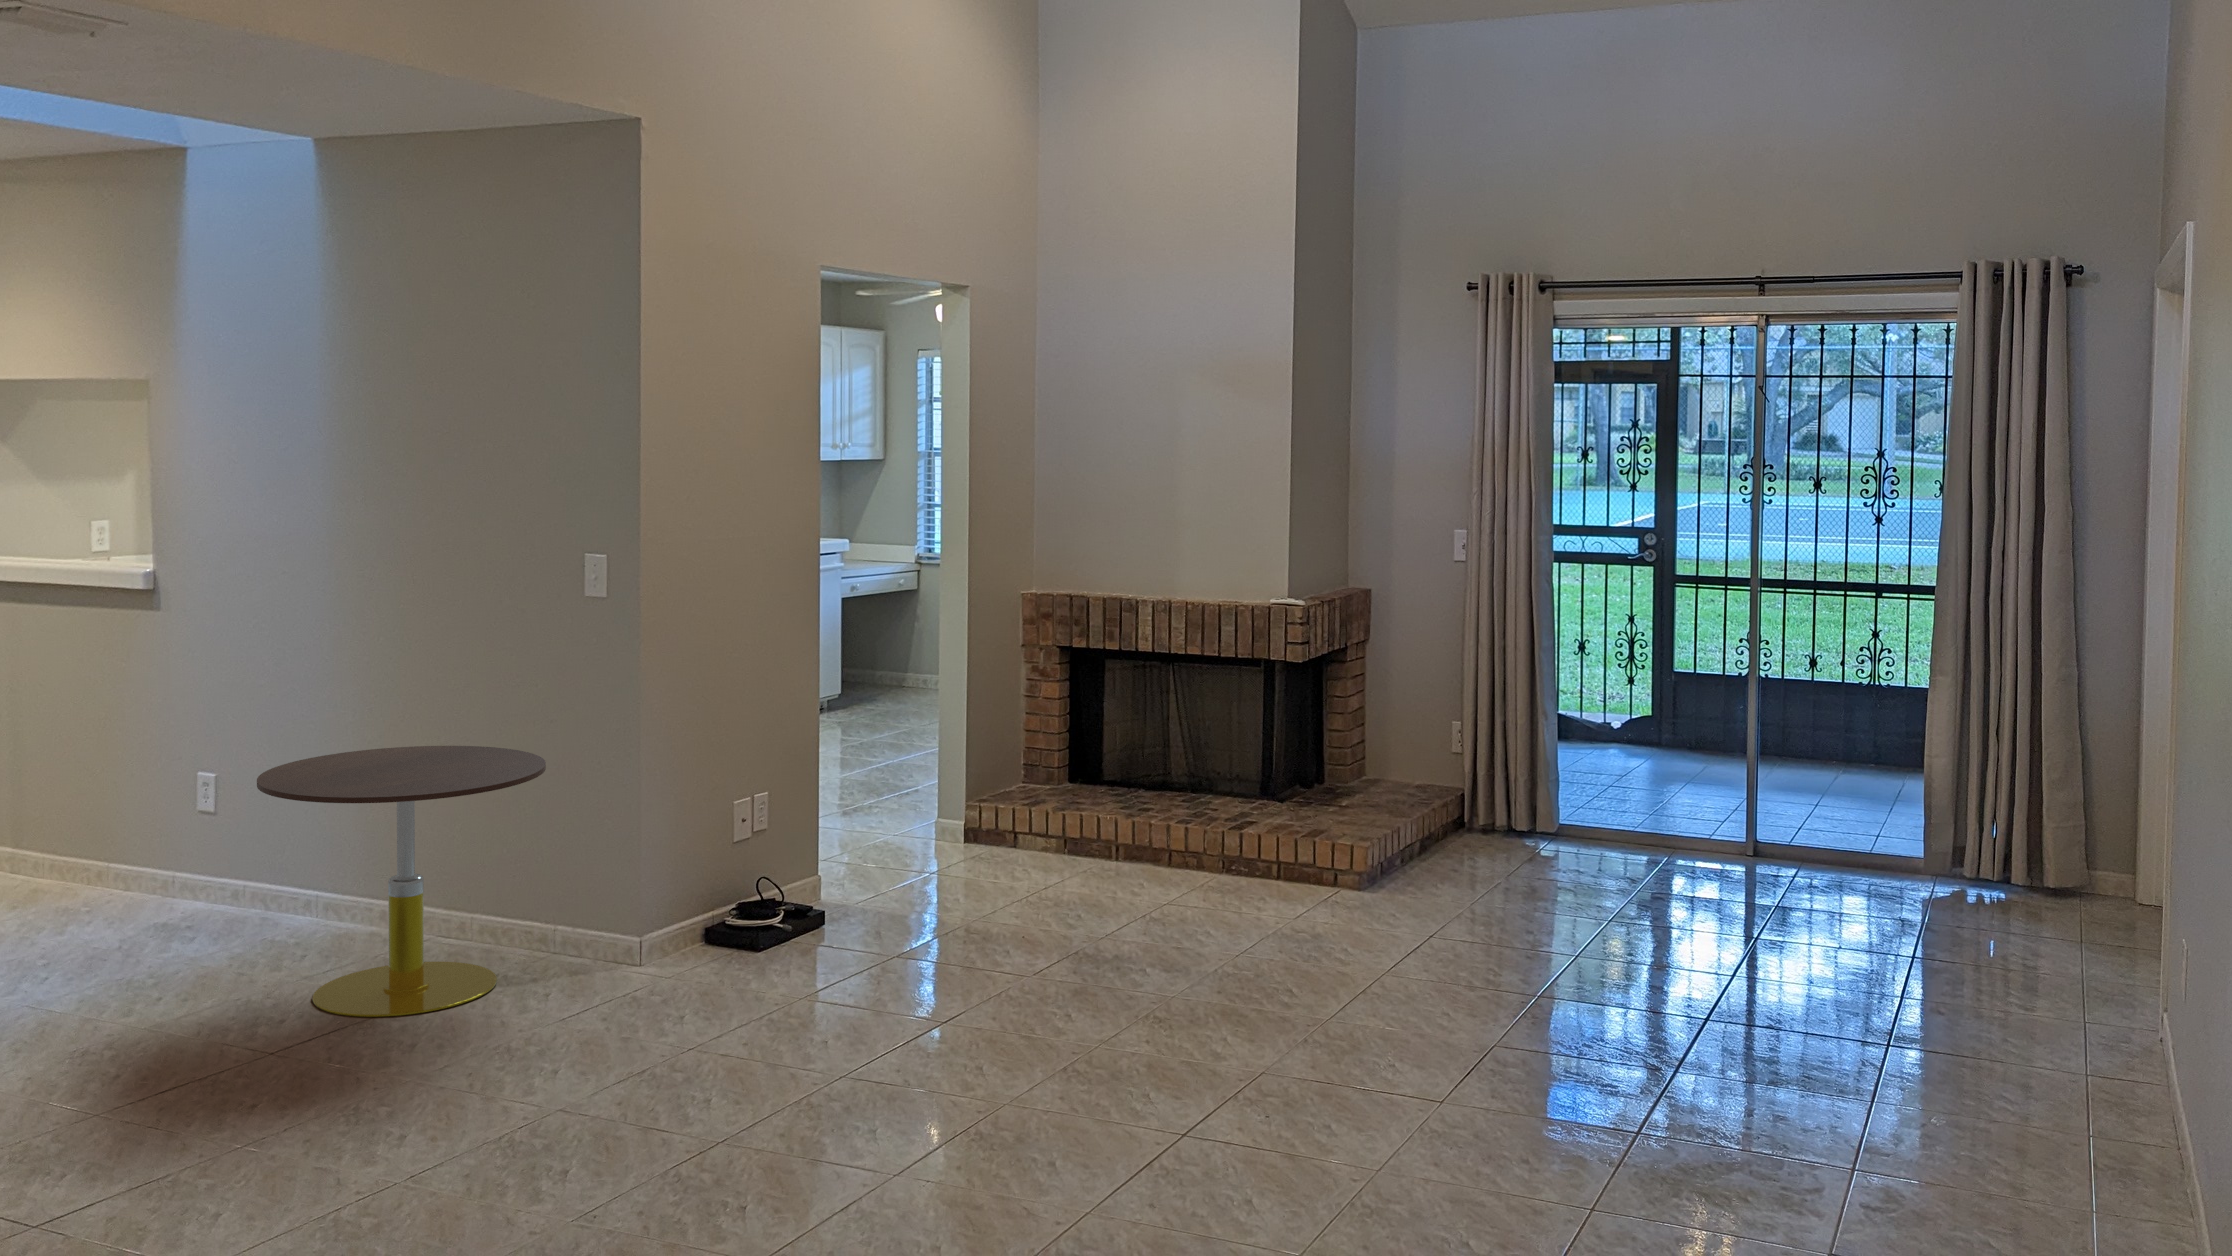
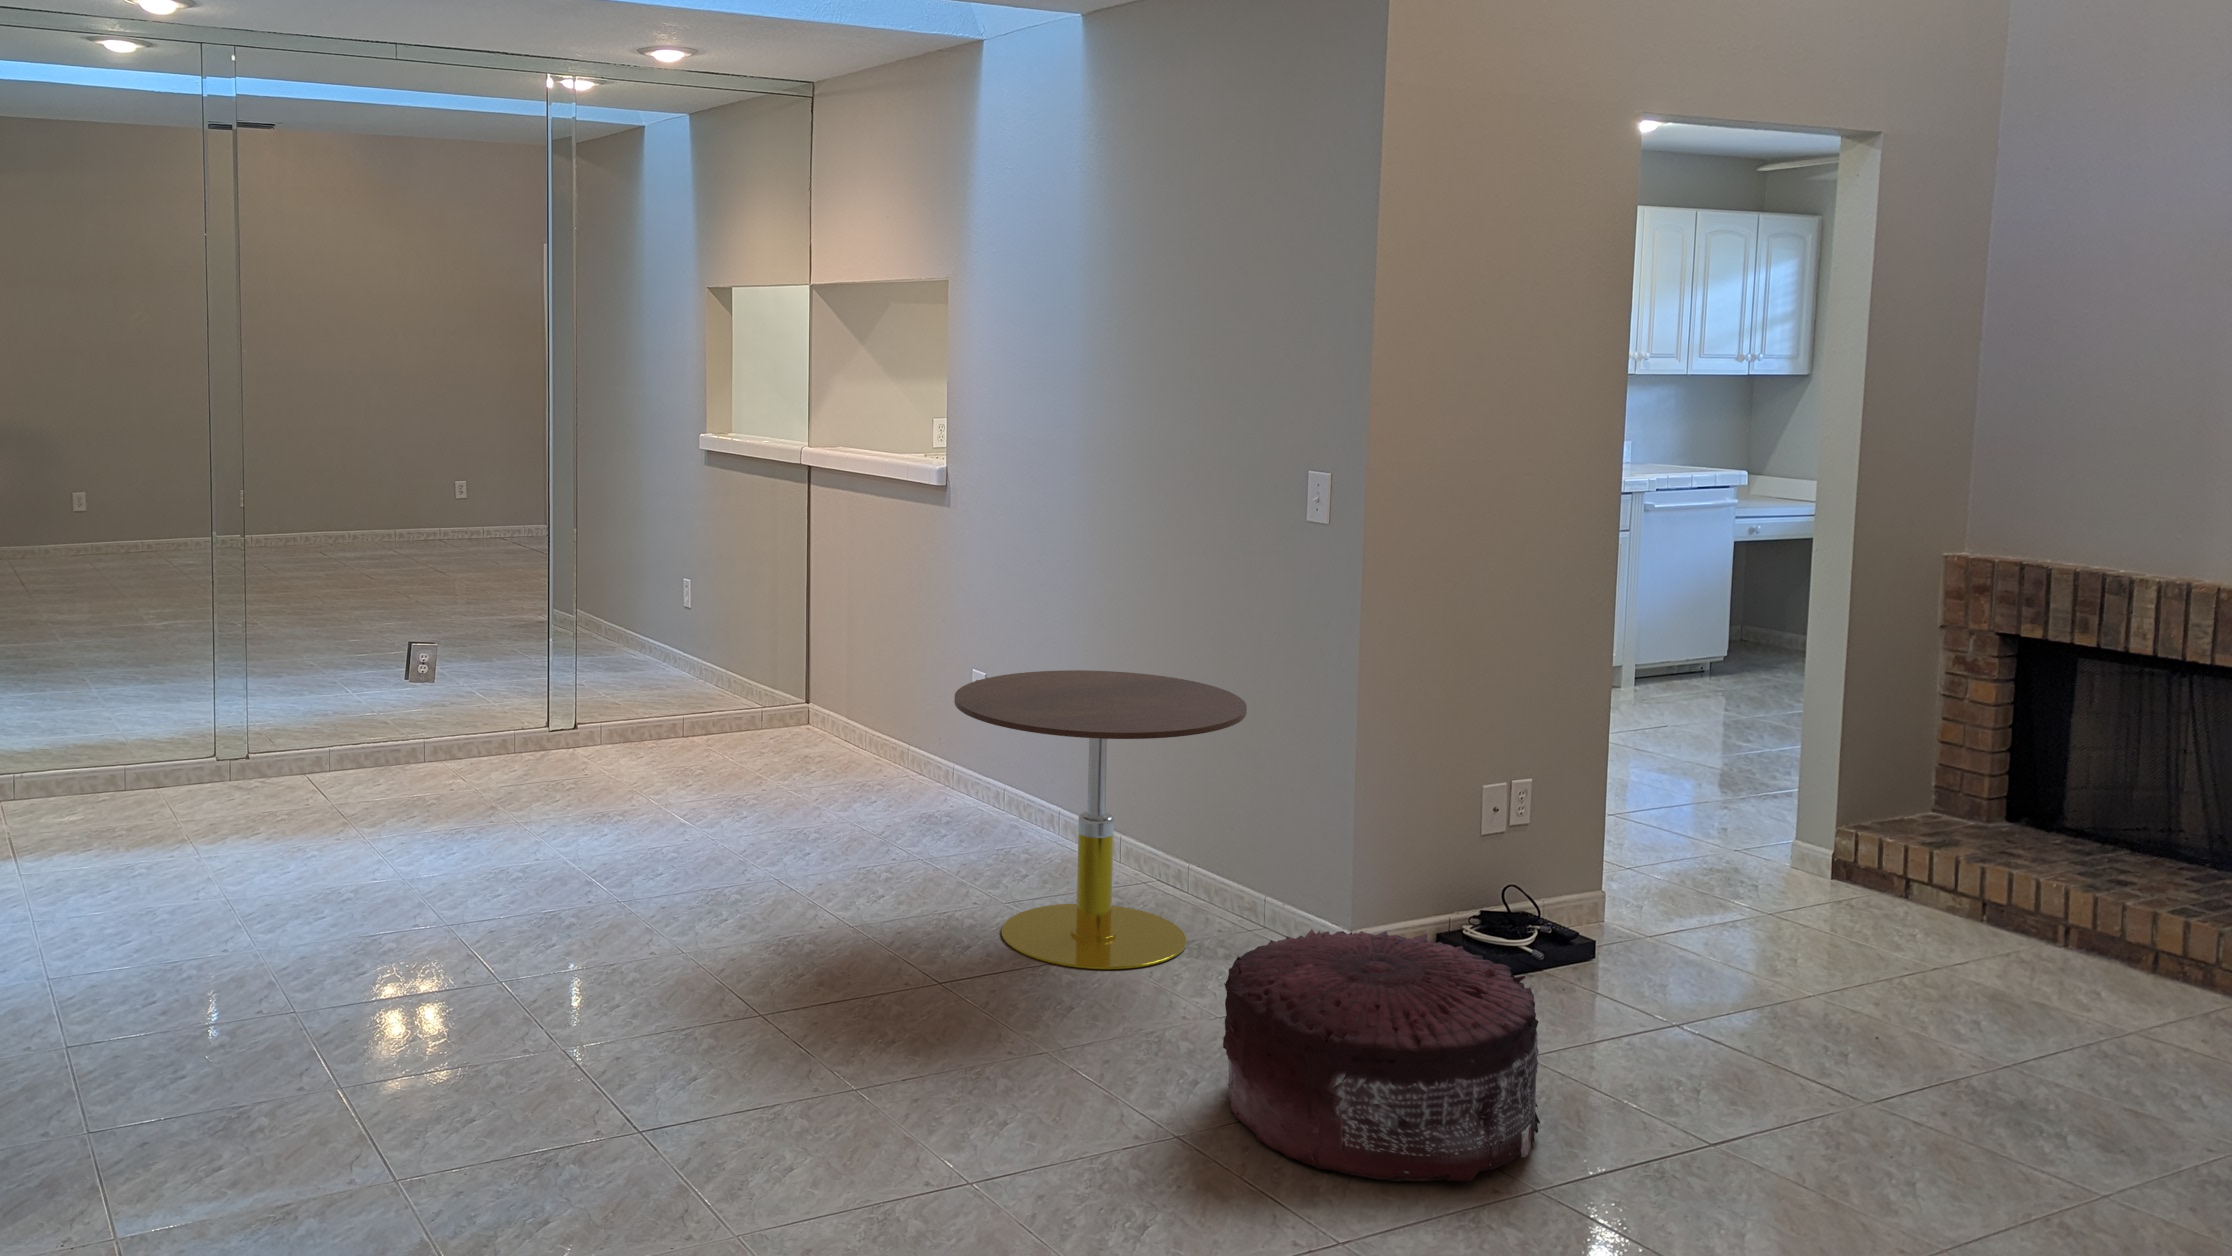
pouf: none [588,911,836,1099] -> present [1223,929,1540,1181]

